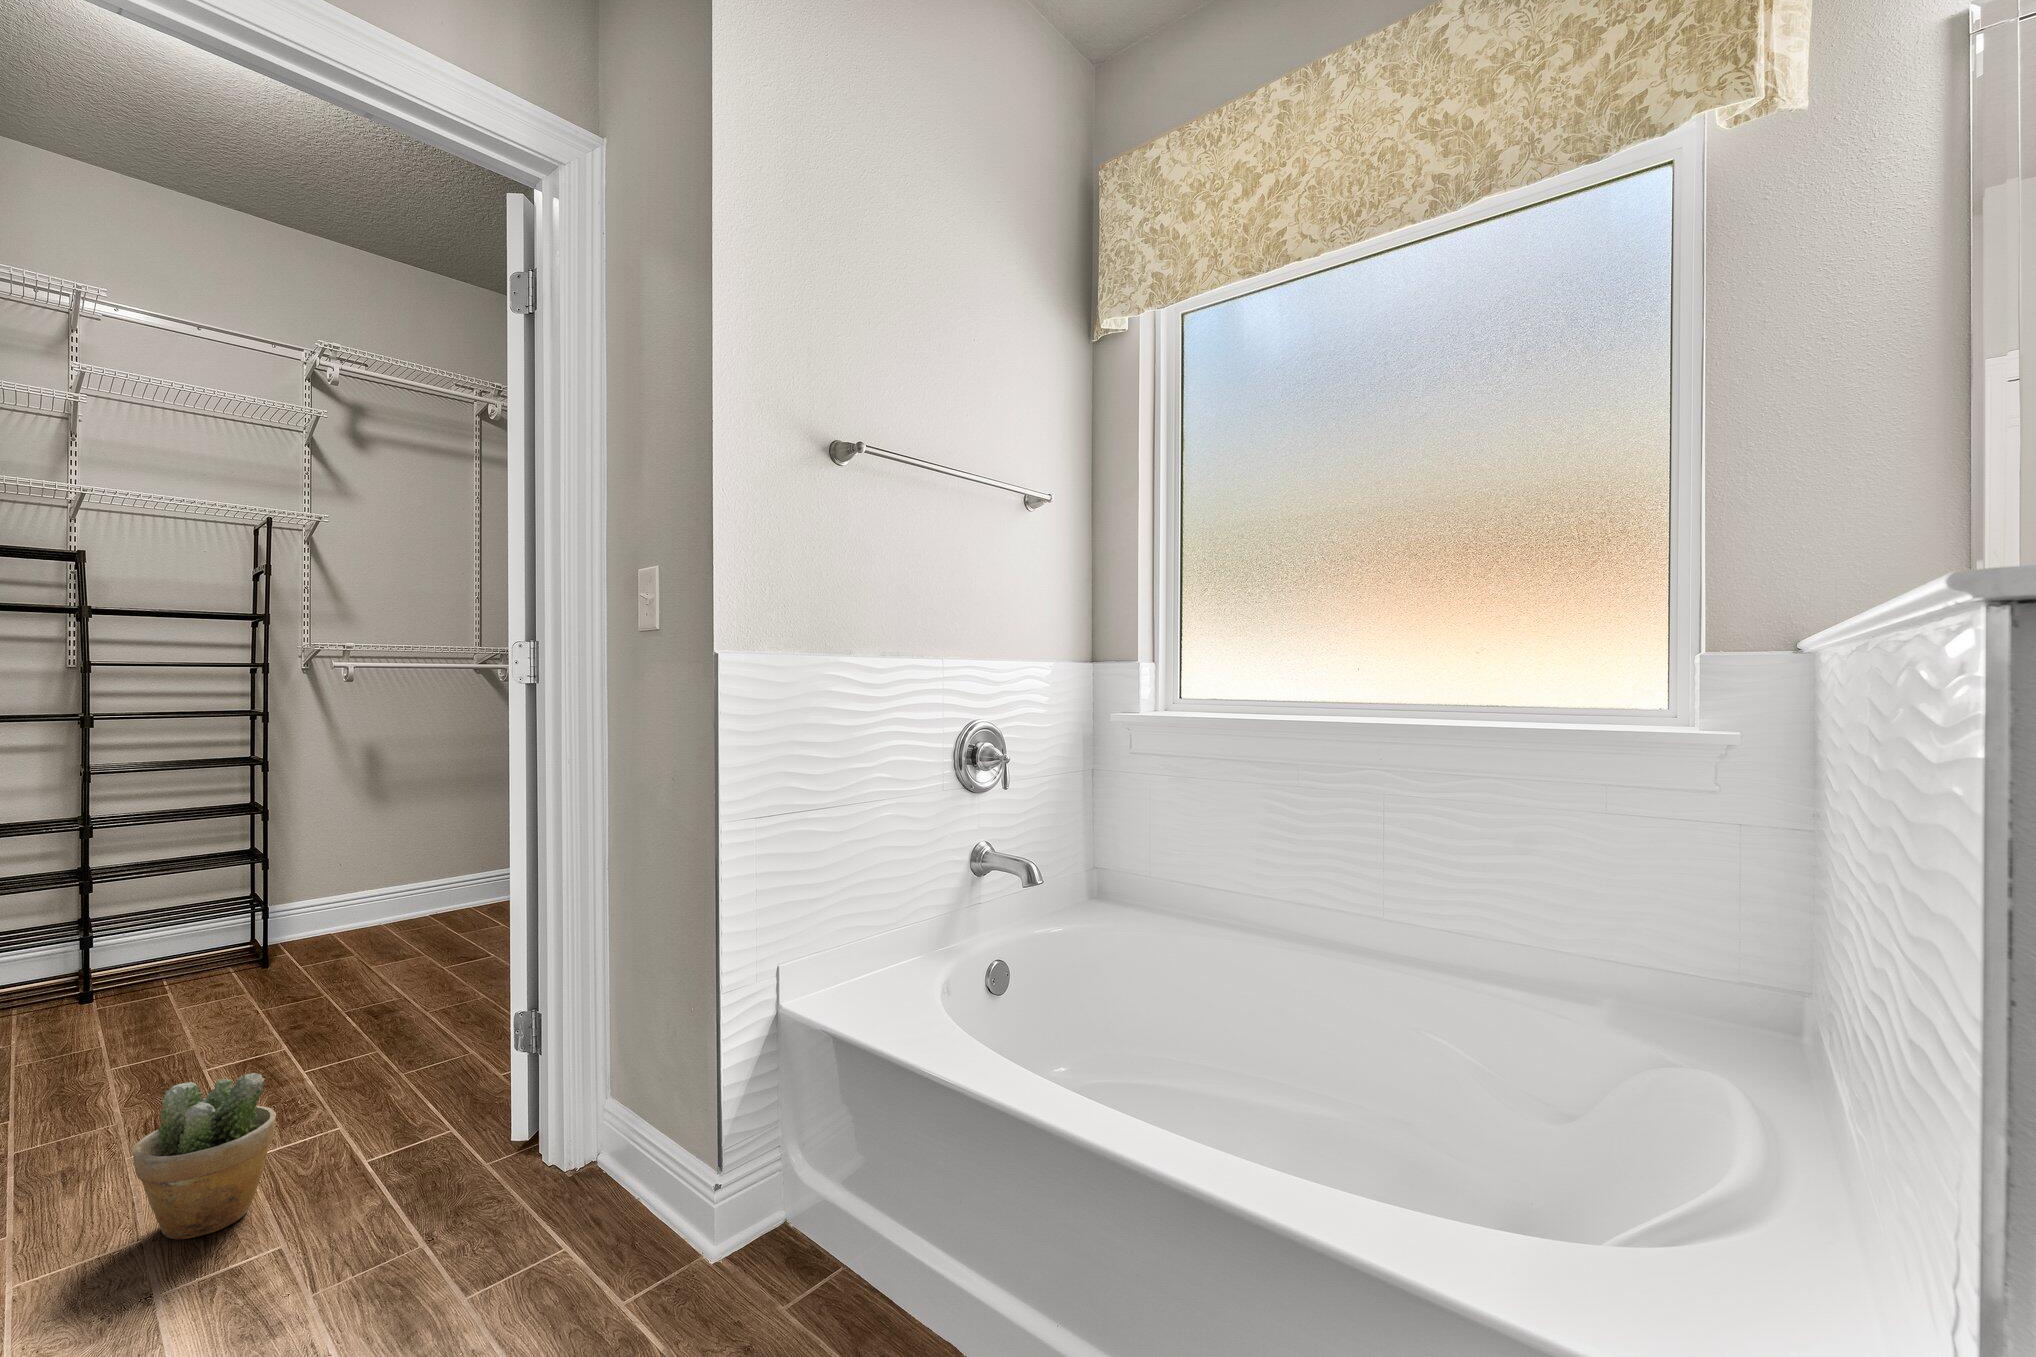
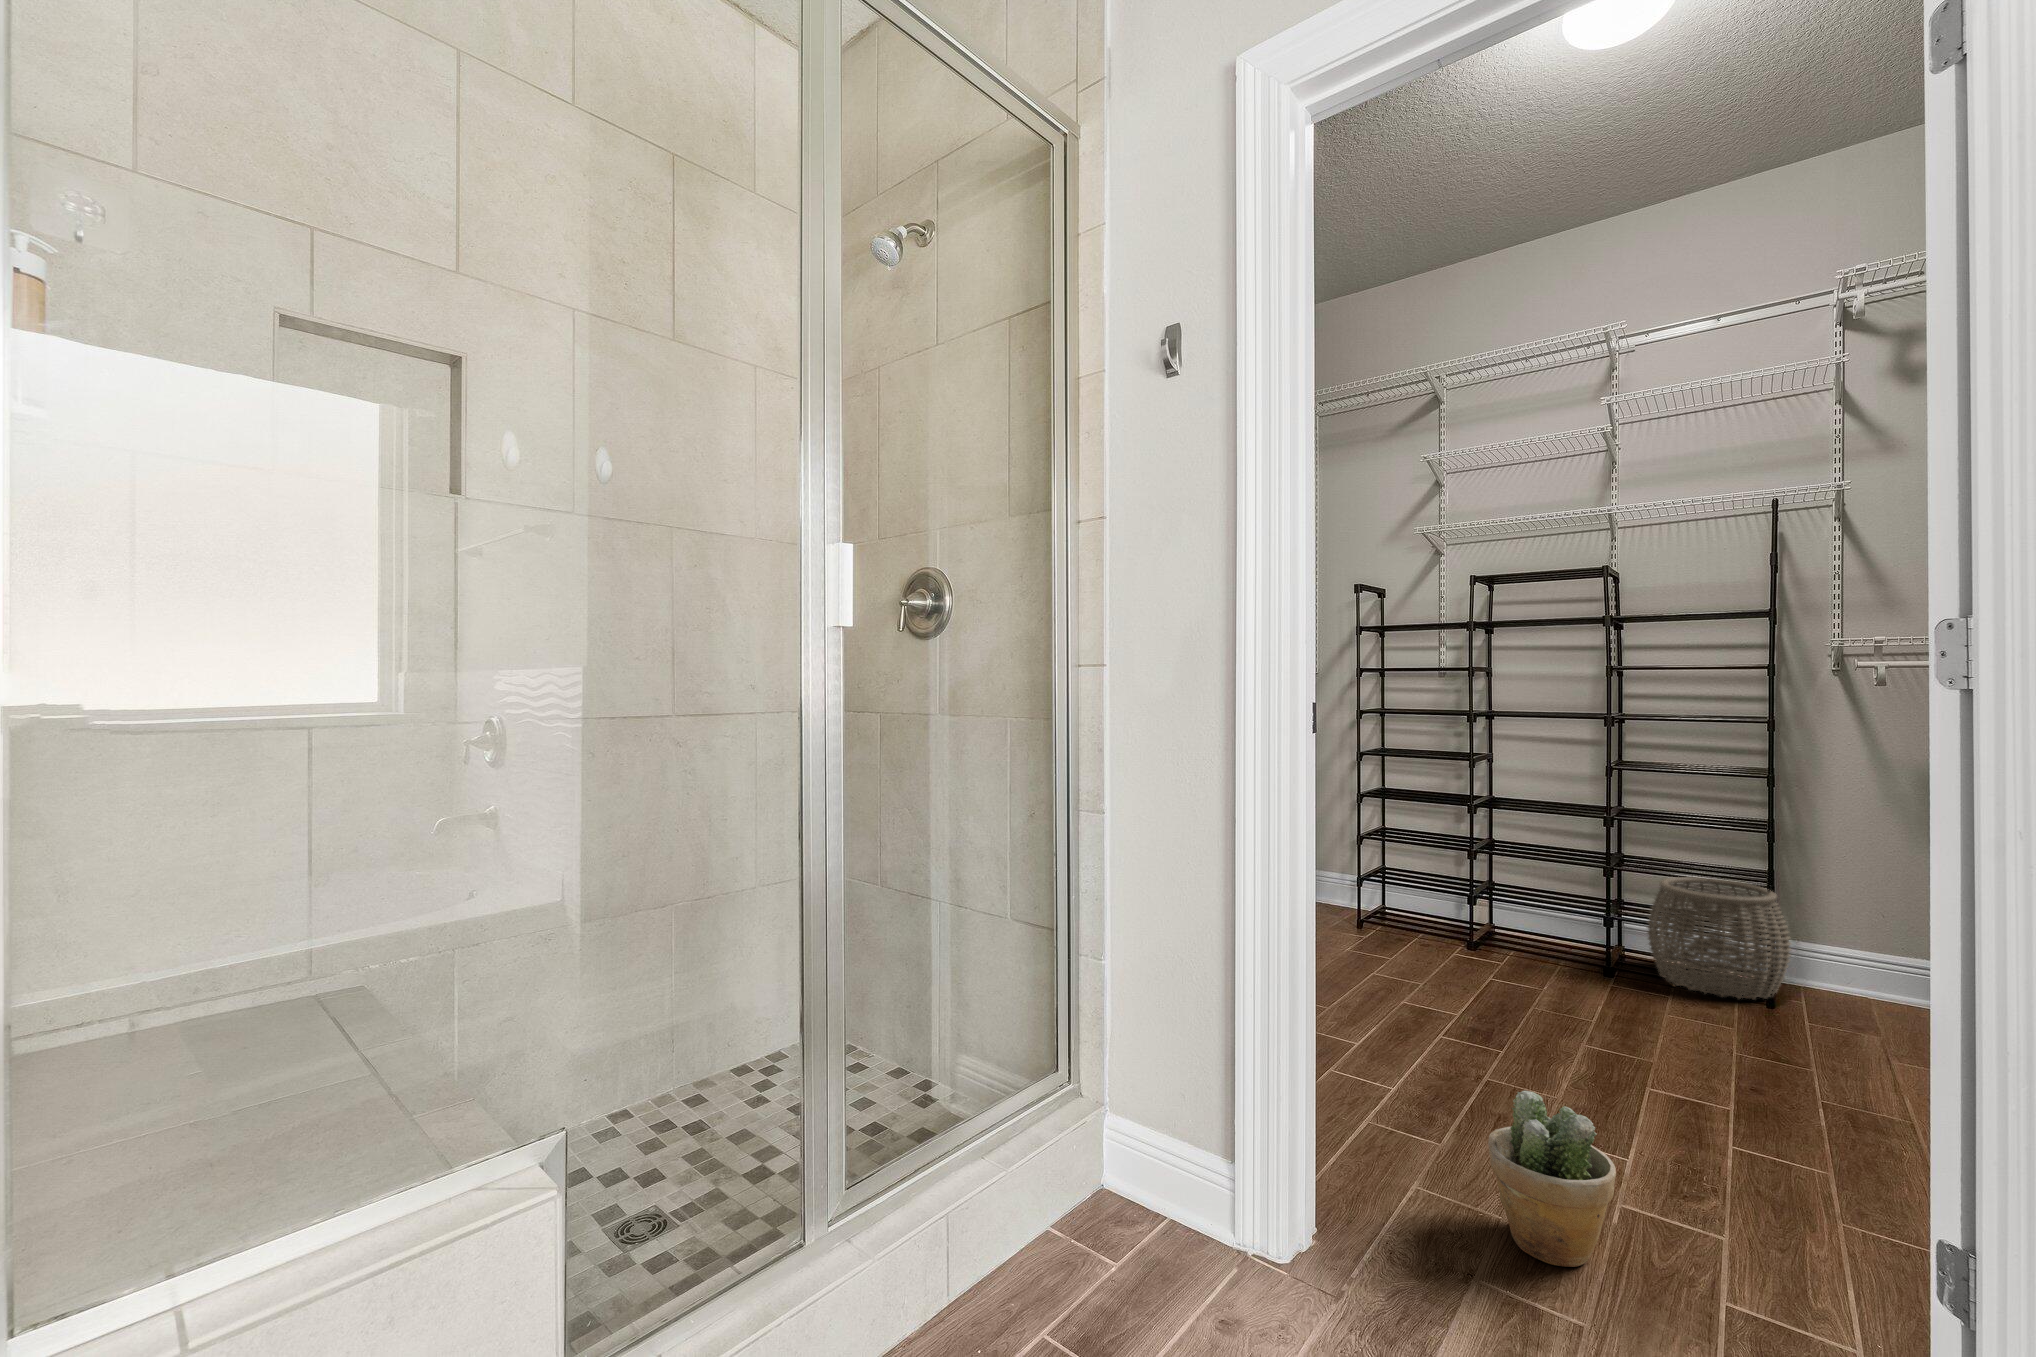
woven basket: none [131,866,280,982] -> present [1647,877,1791,1000]

